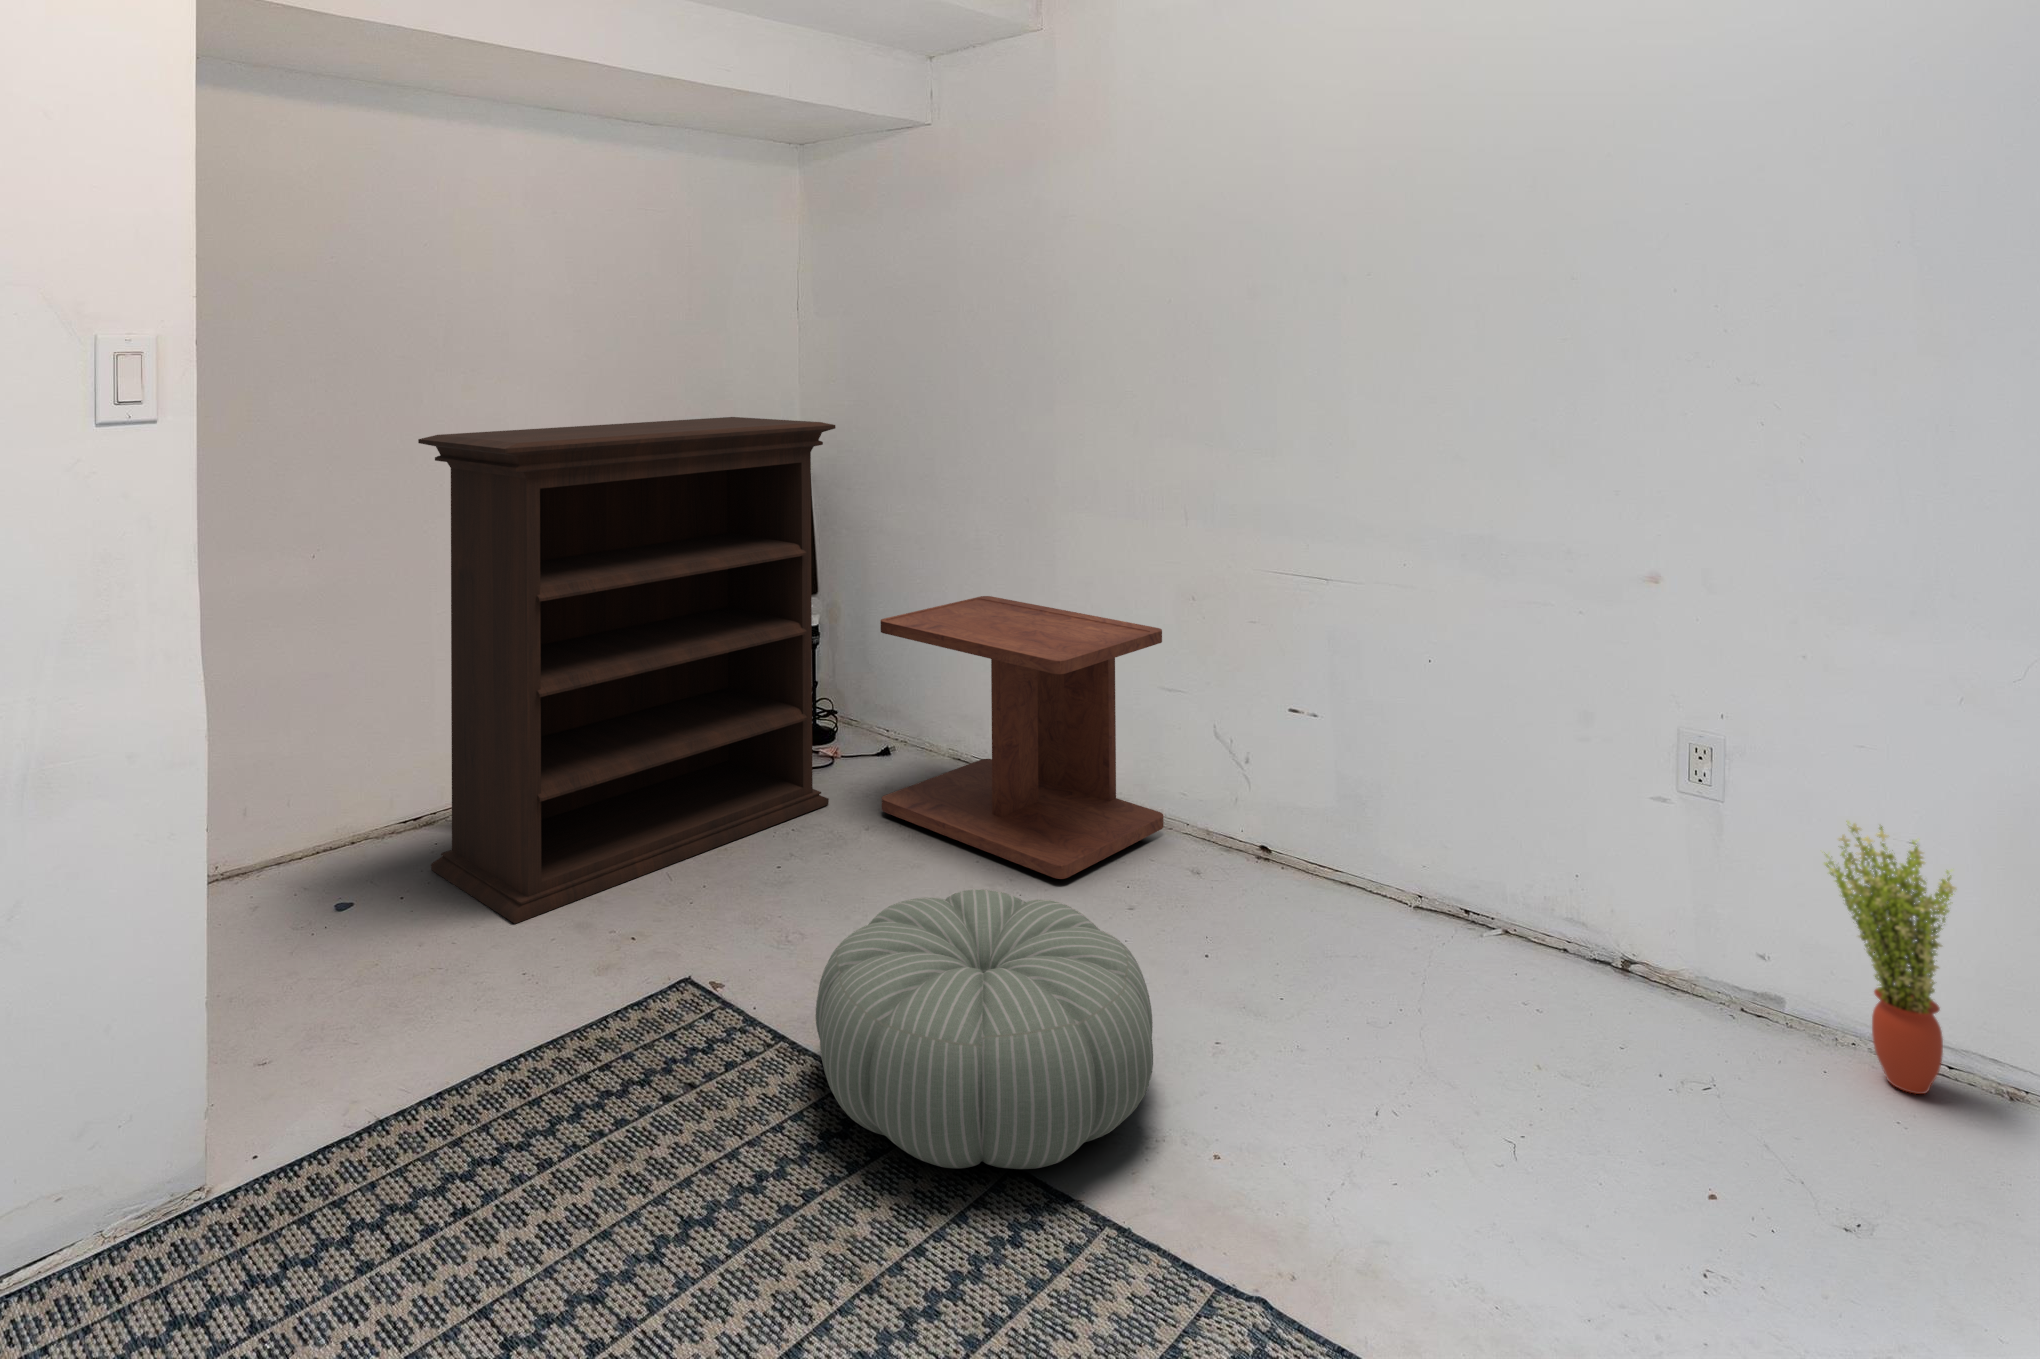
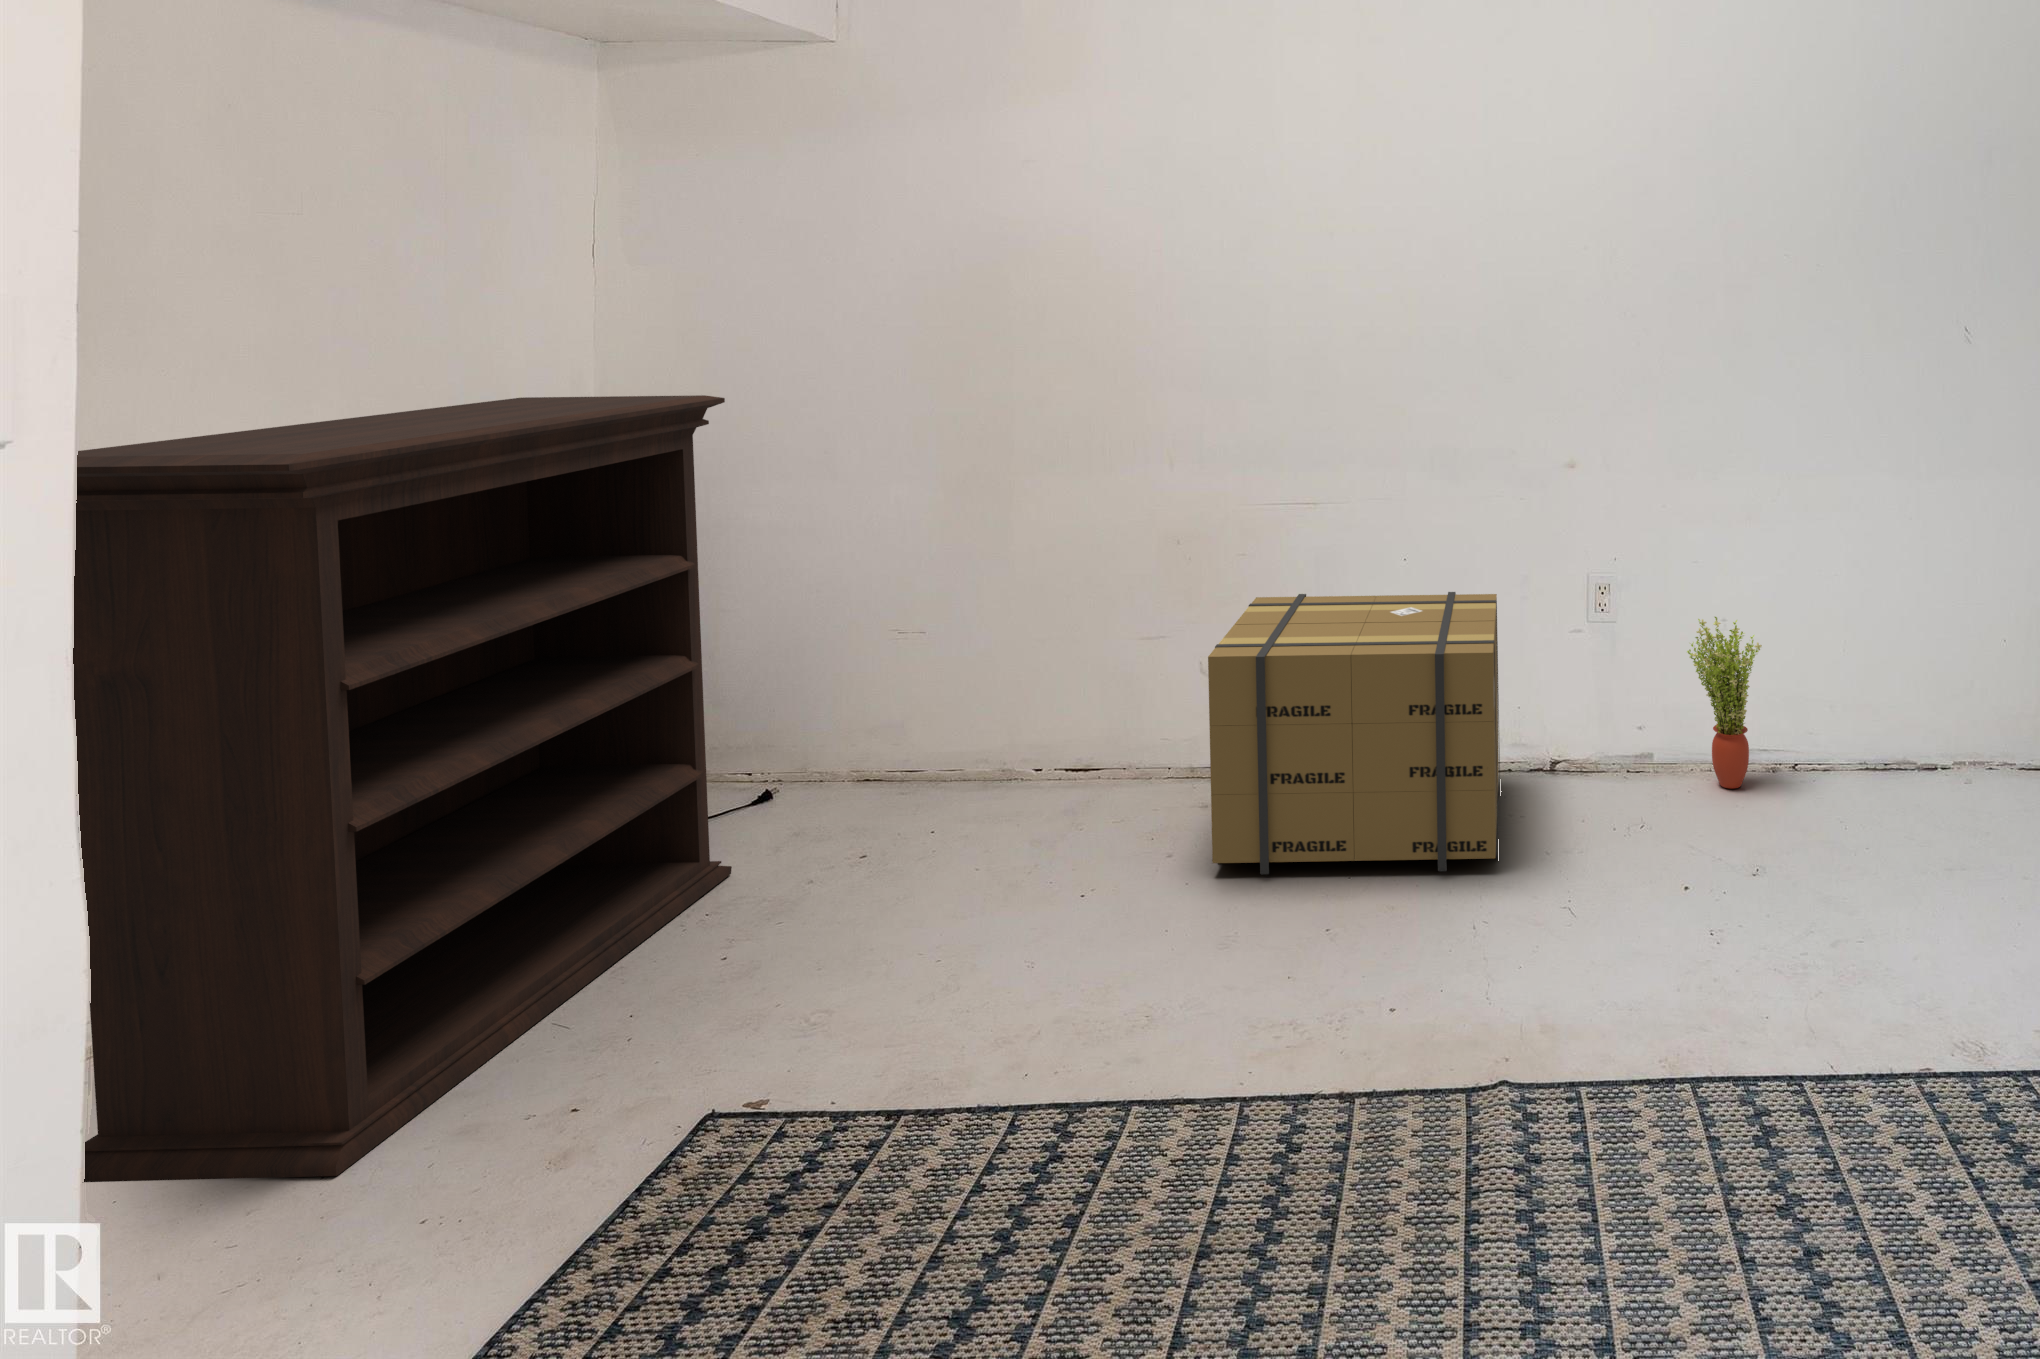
side table: present [880,596,1164,879] -> none [807,581,1148,858]
cardboard box: none [1149,666,1539,1046] -> present [1208,592,1500,874]
pouf: present [816,889,1153,1169] -> none [975,854,1338,1137]

